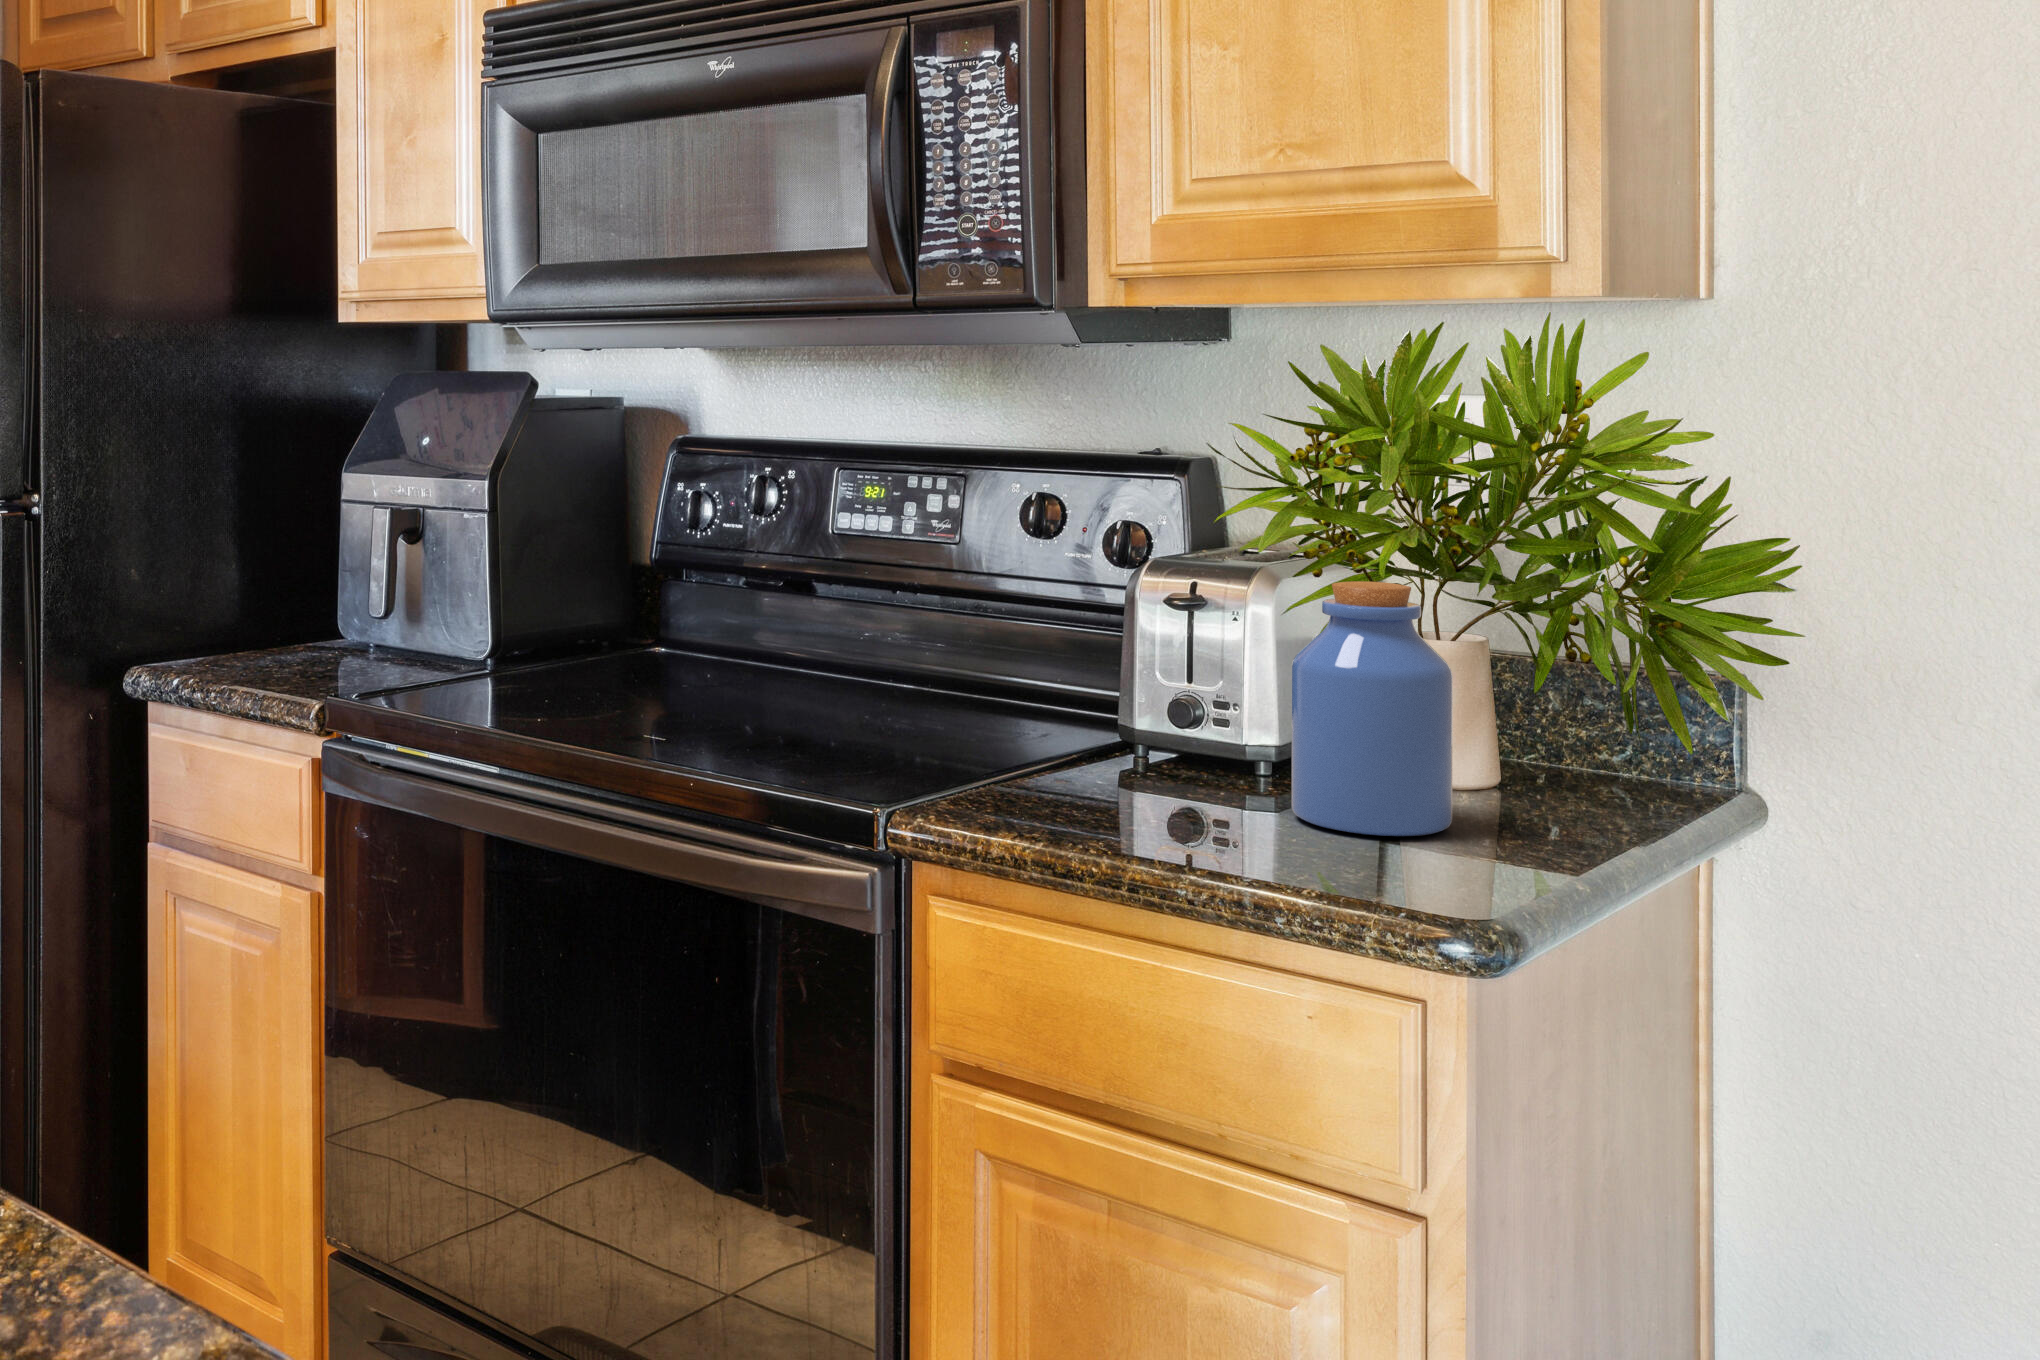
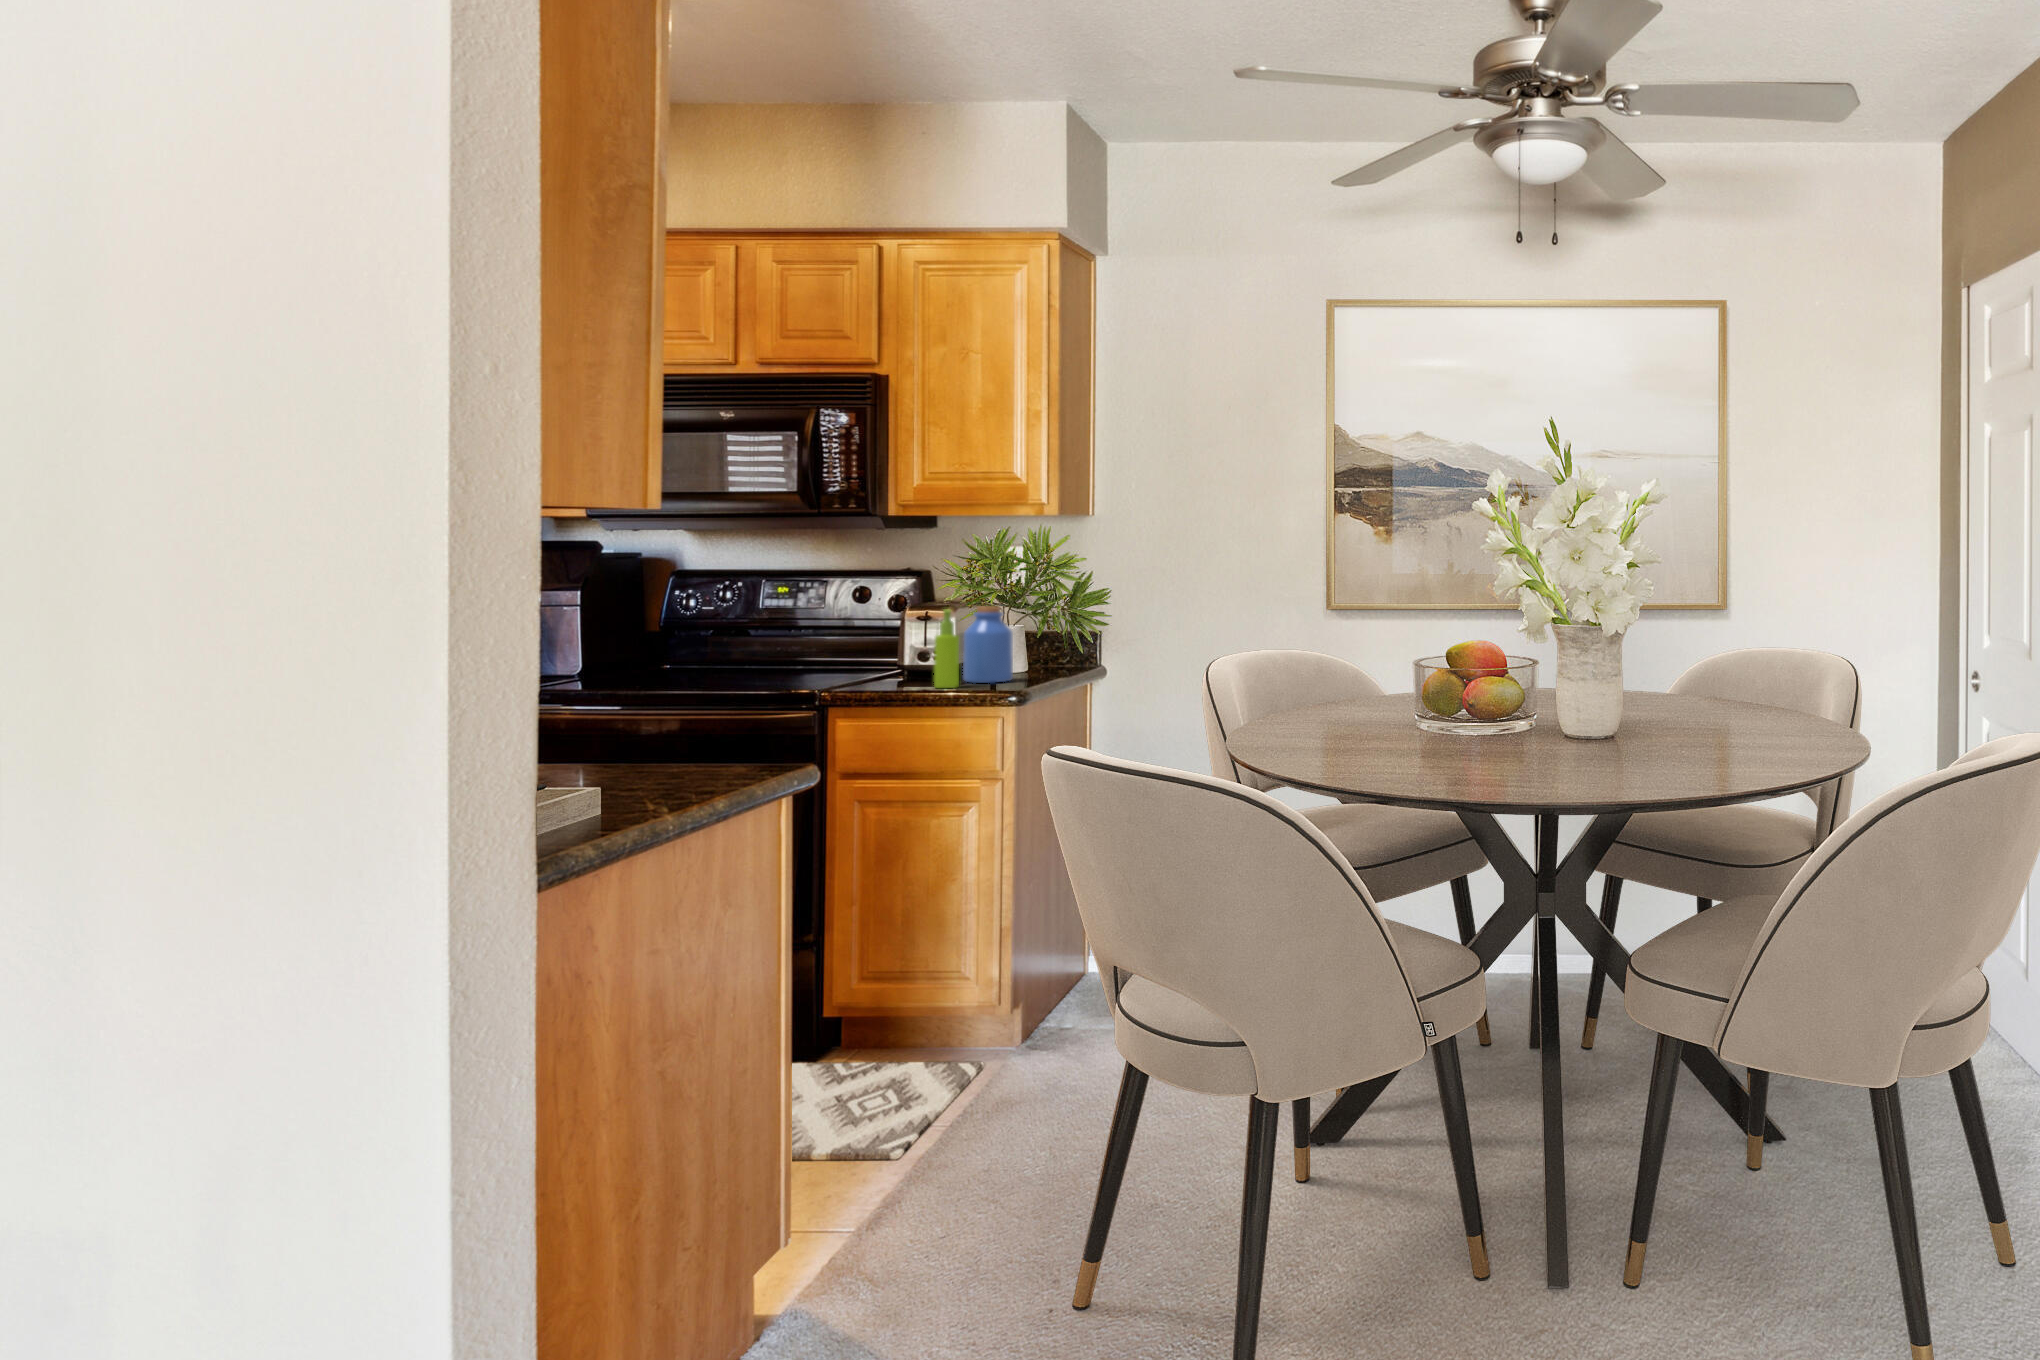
soap dispenser: none [1191,595,1270,855] -> present [934,609,959,688]

